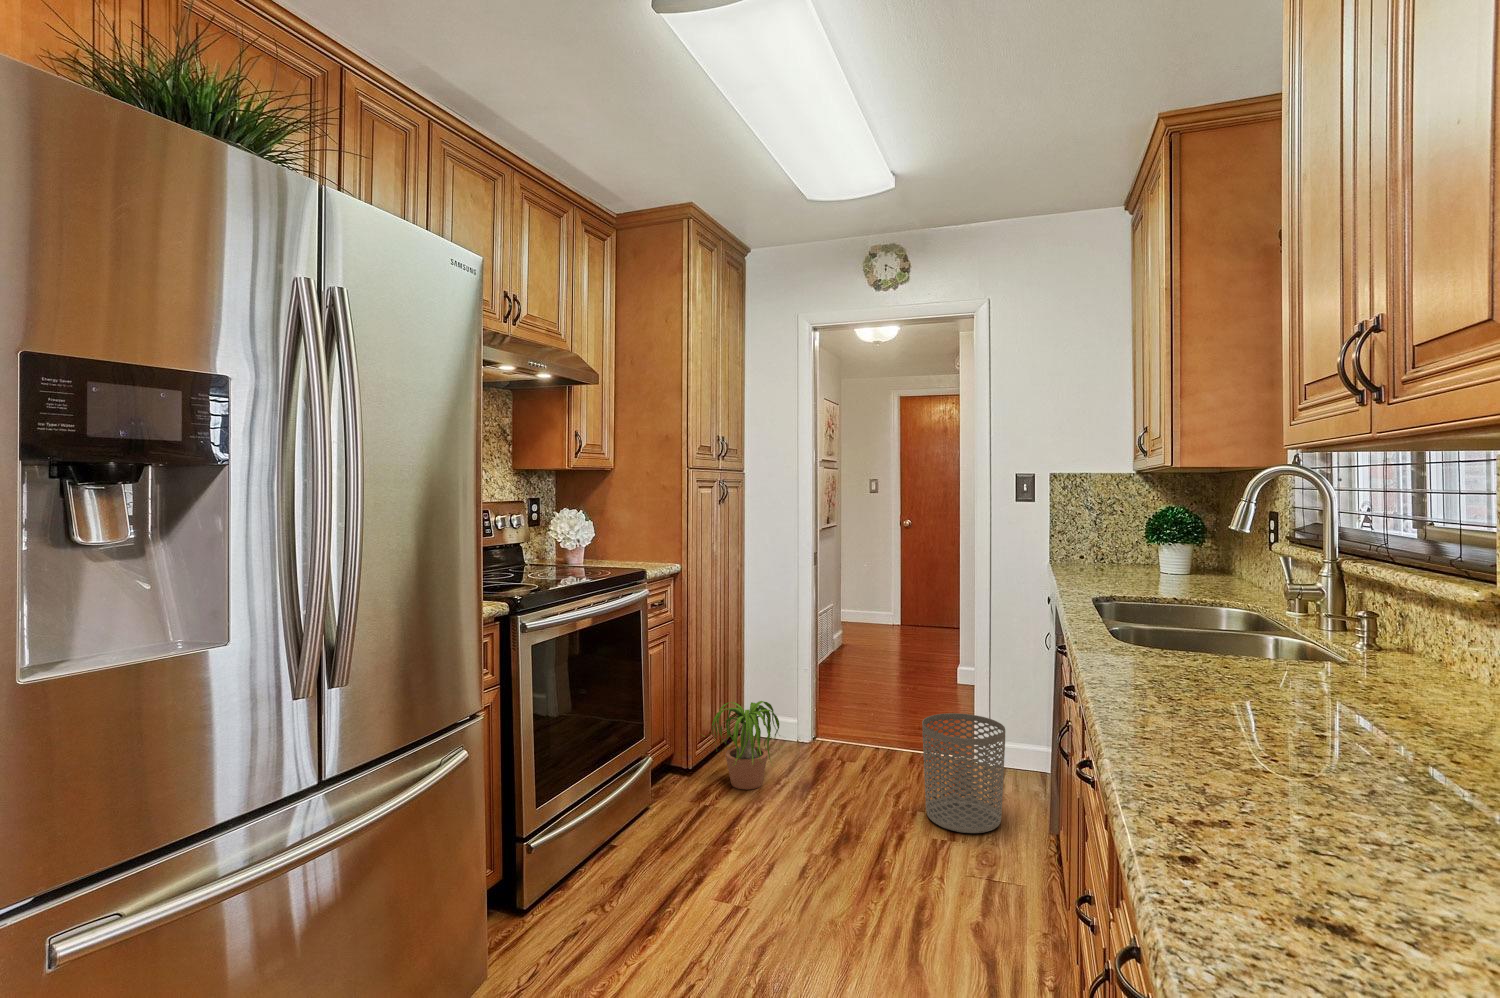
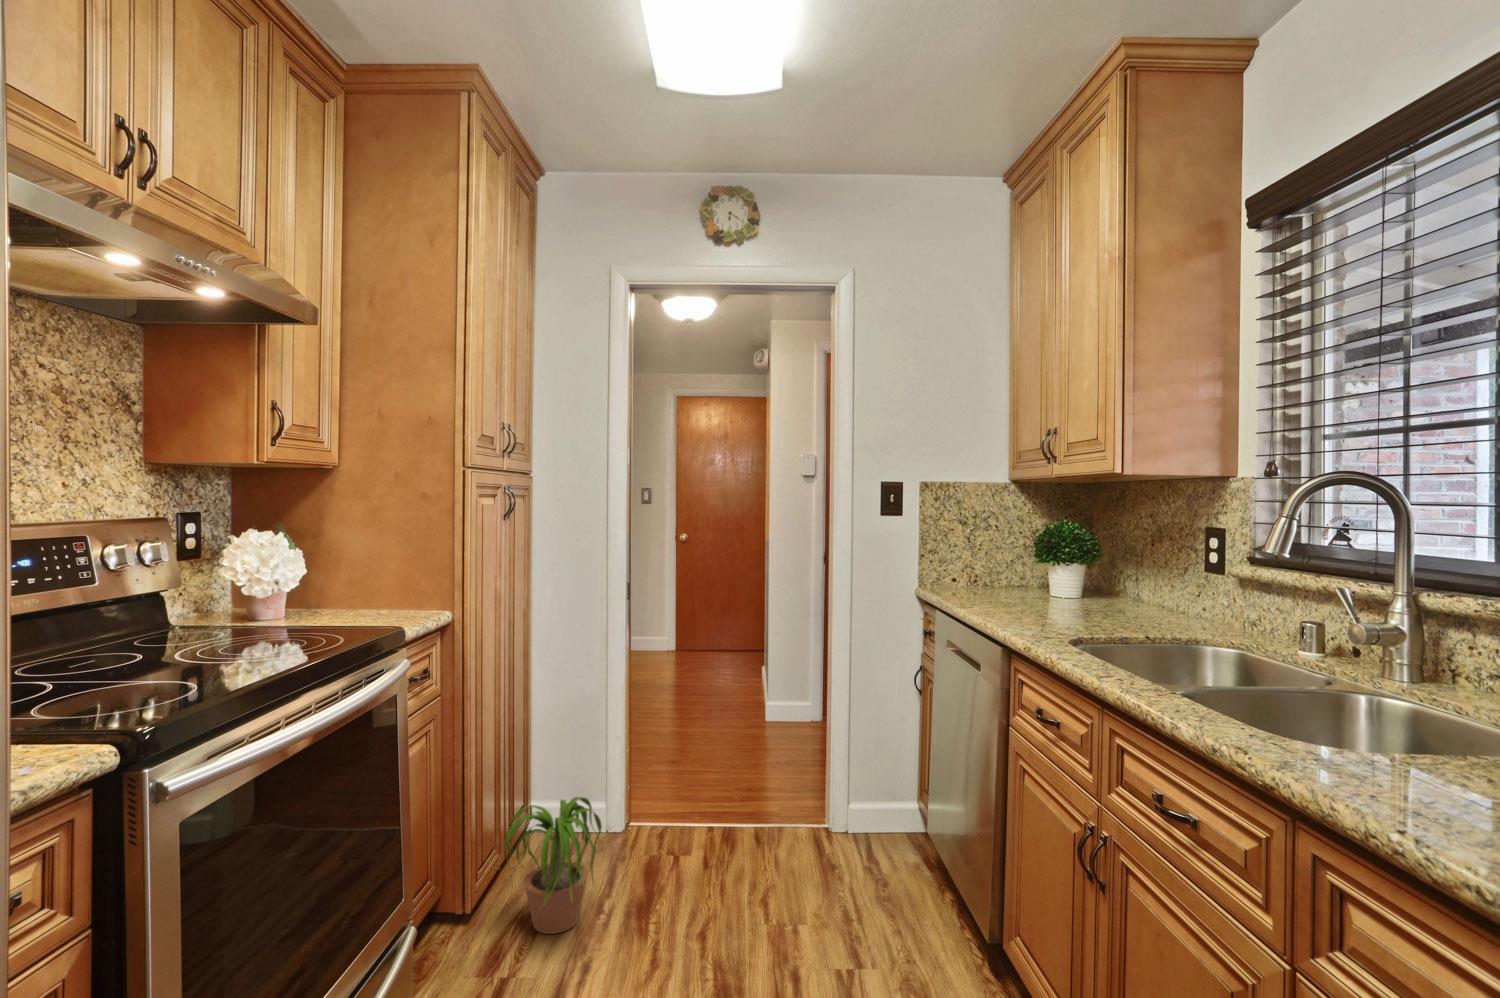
waste bin: present [922,713,1005,833] -> none [806,786,910,954]

